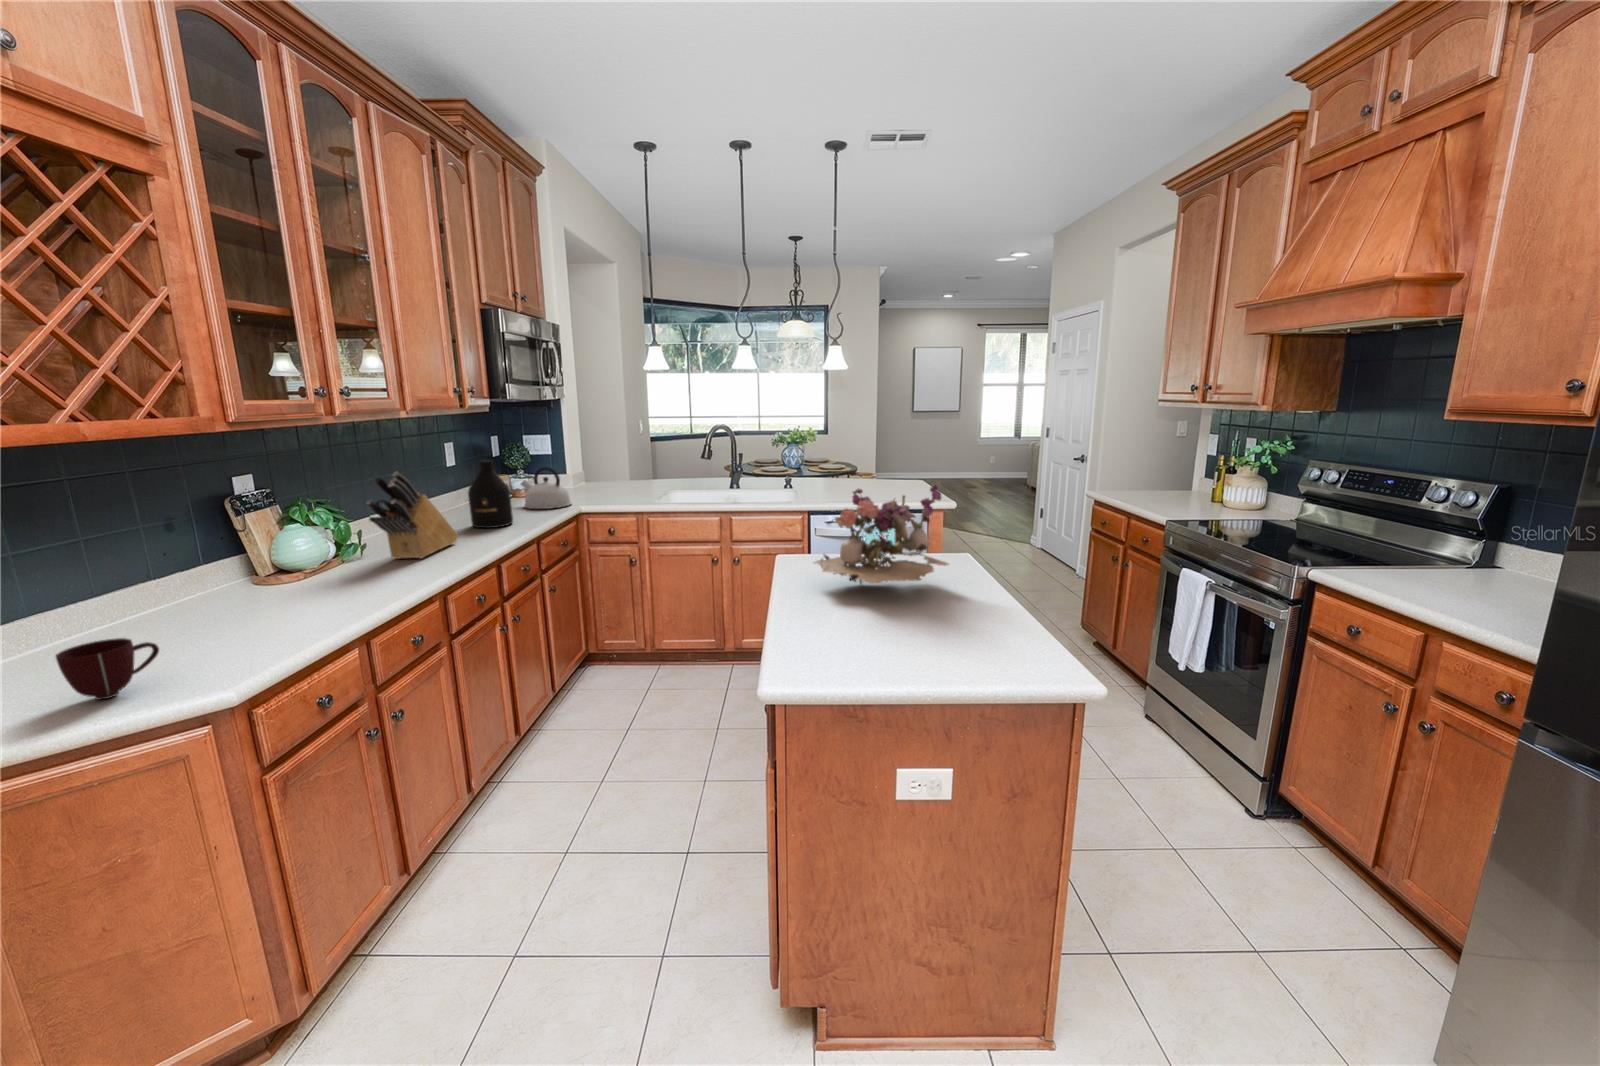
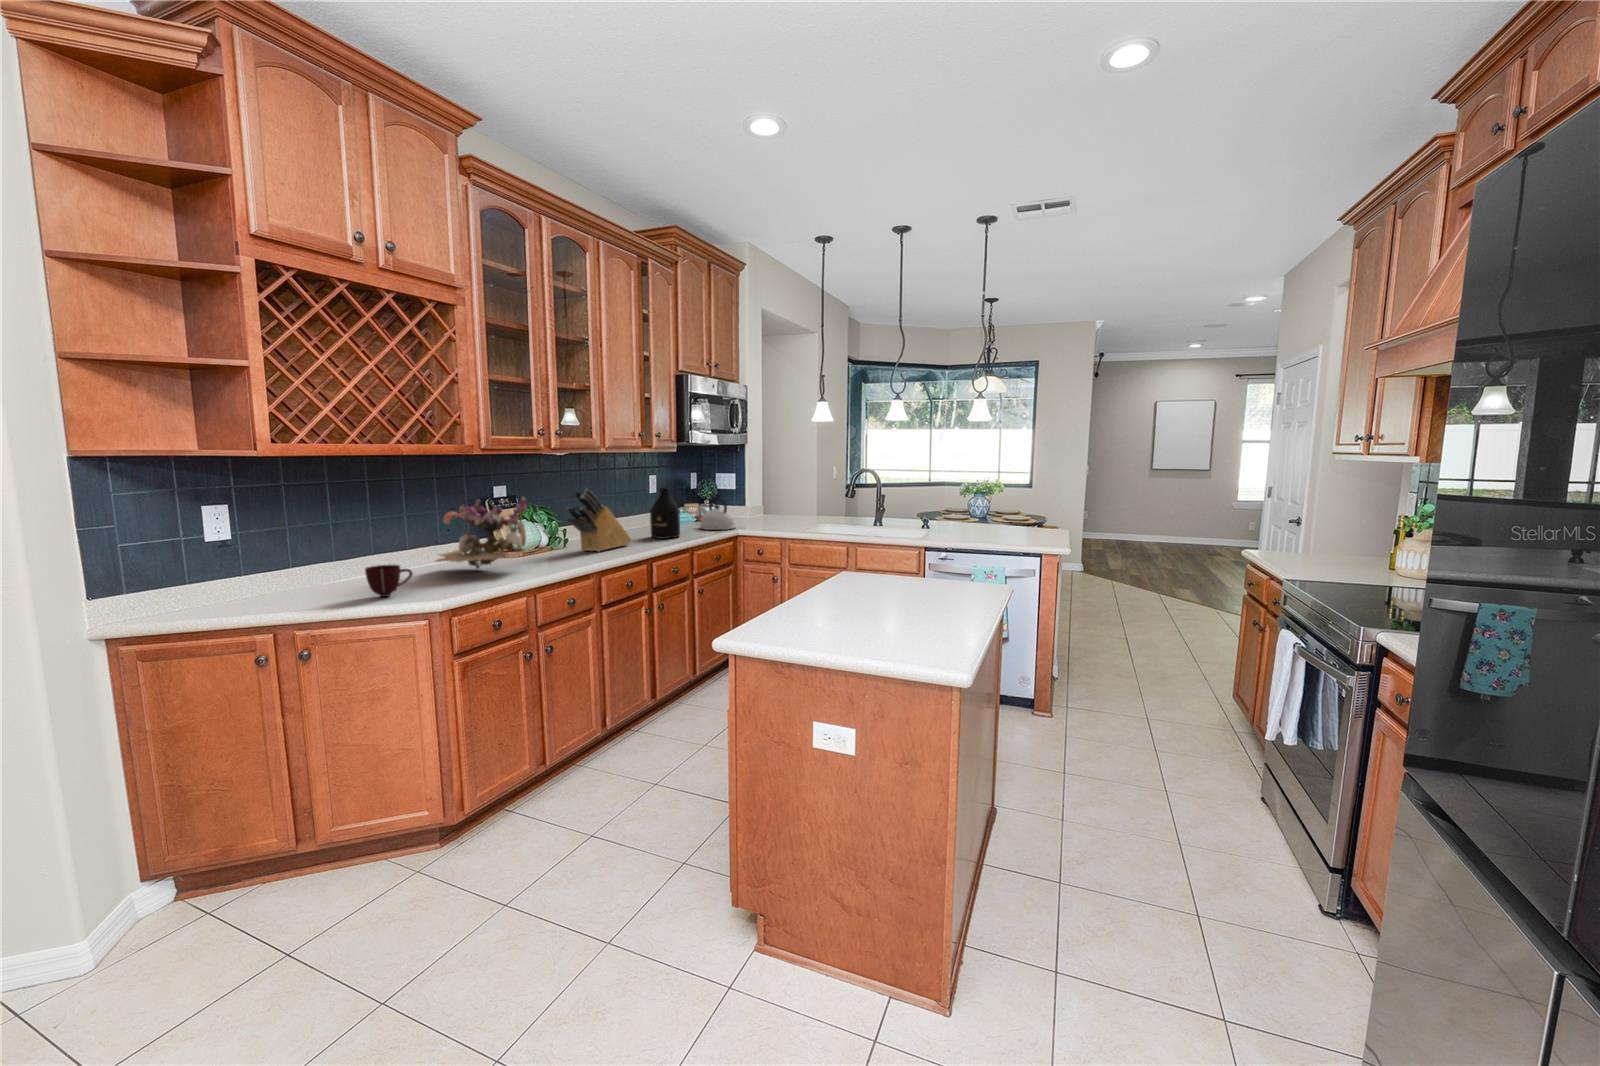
flower arrangement: present [814,482,948,584] -> present [434,497,527,569]

